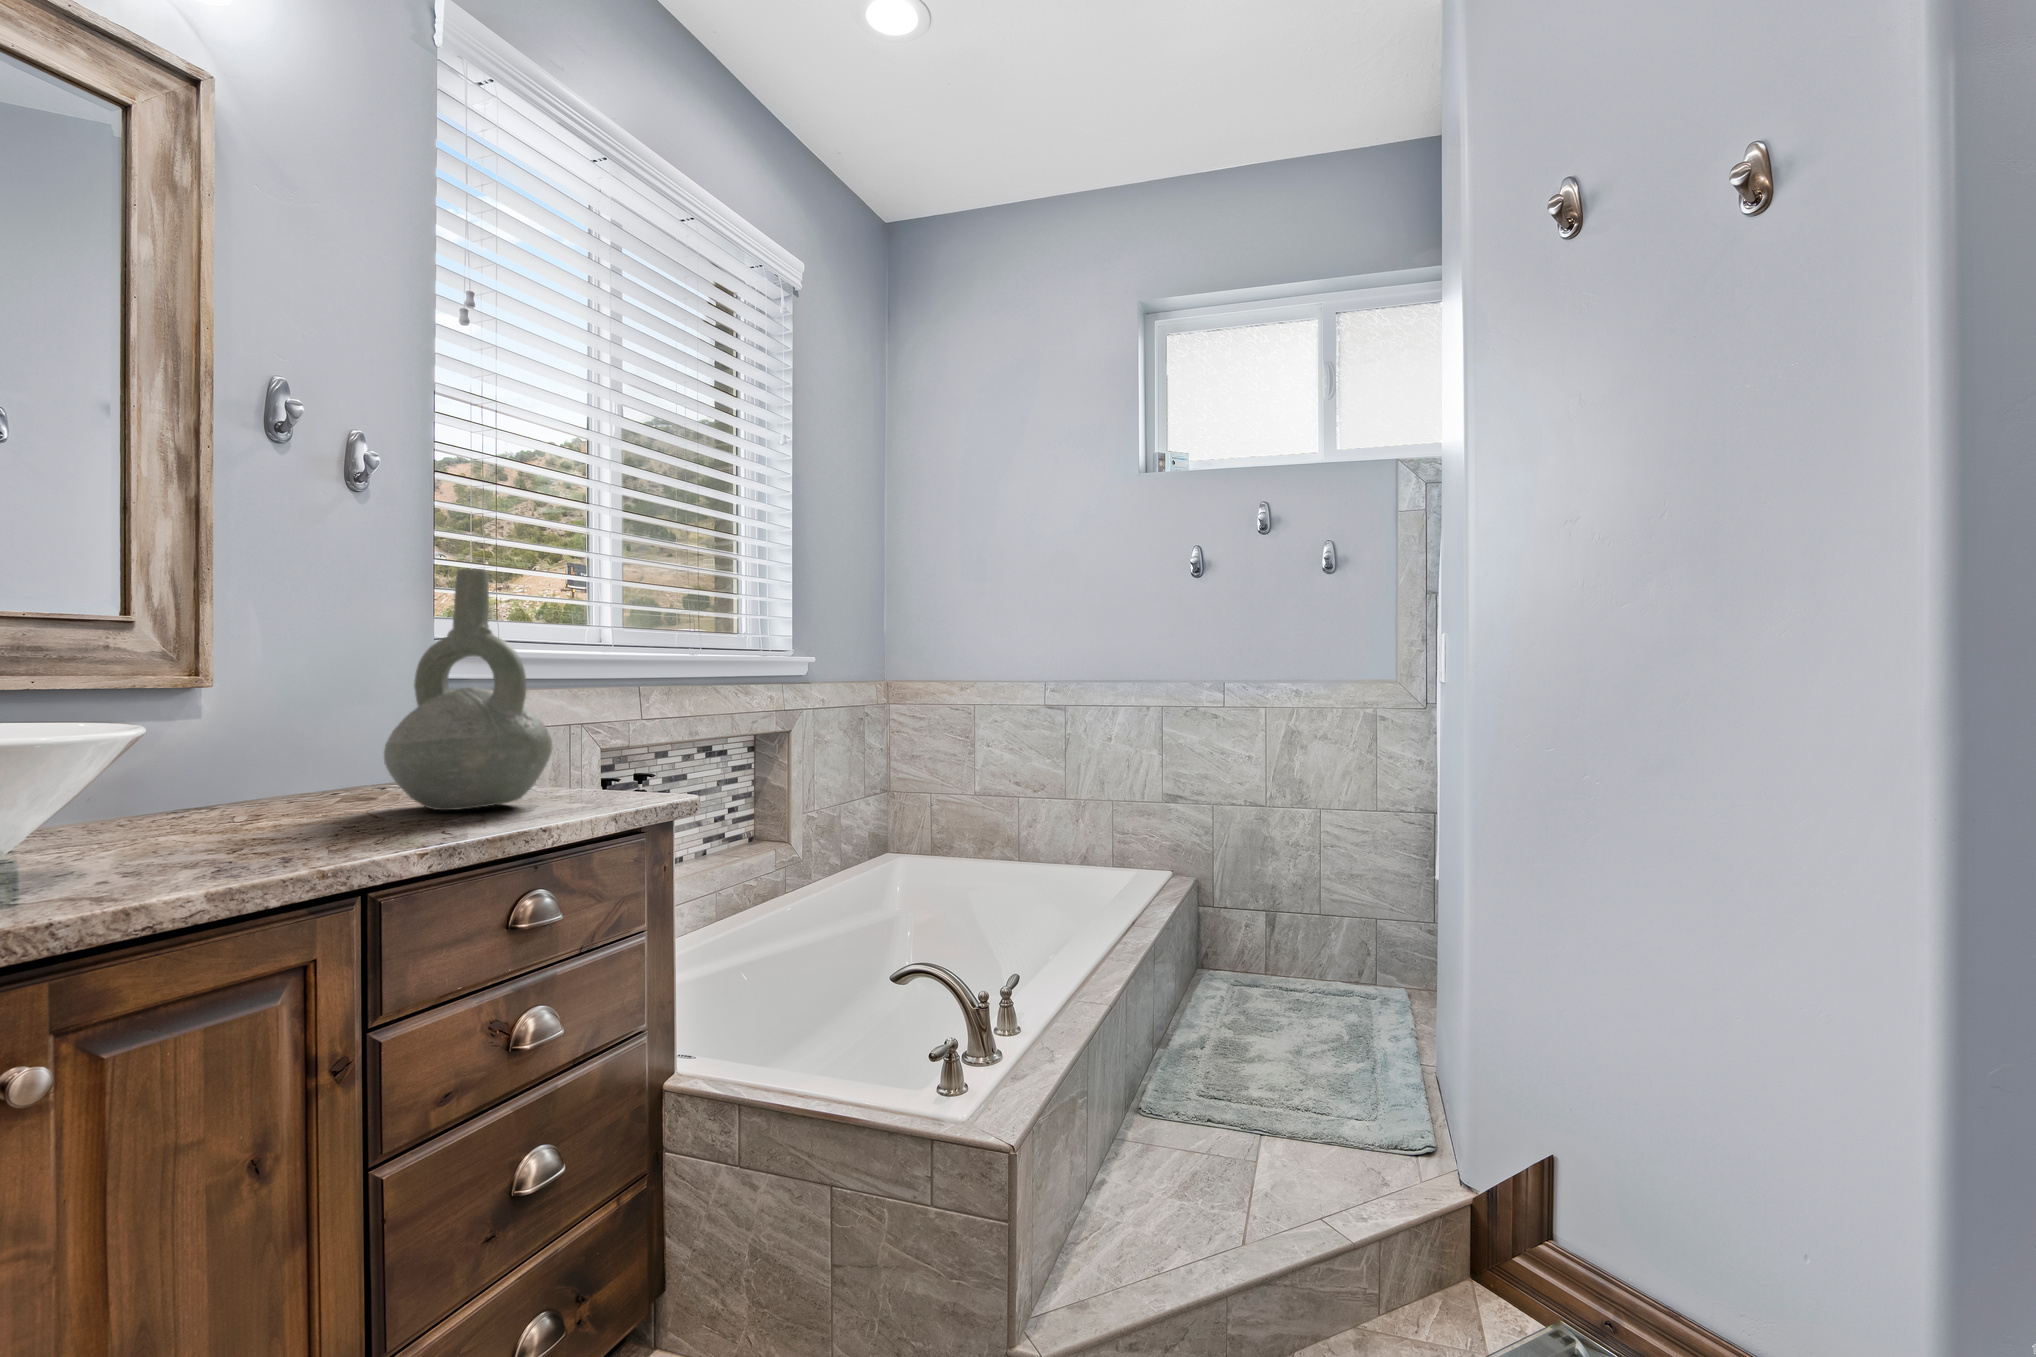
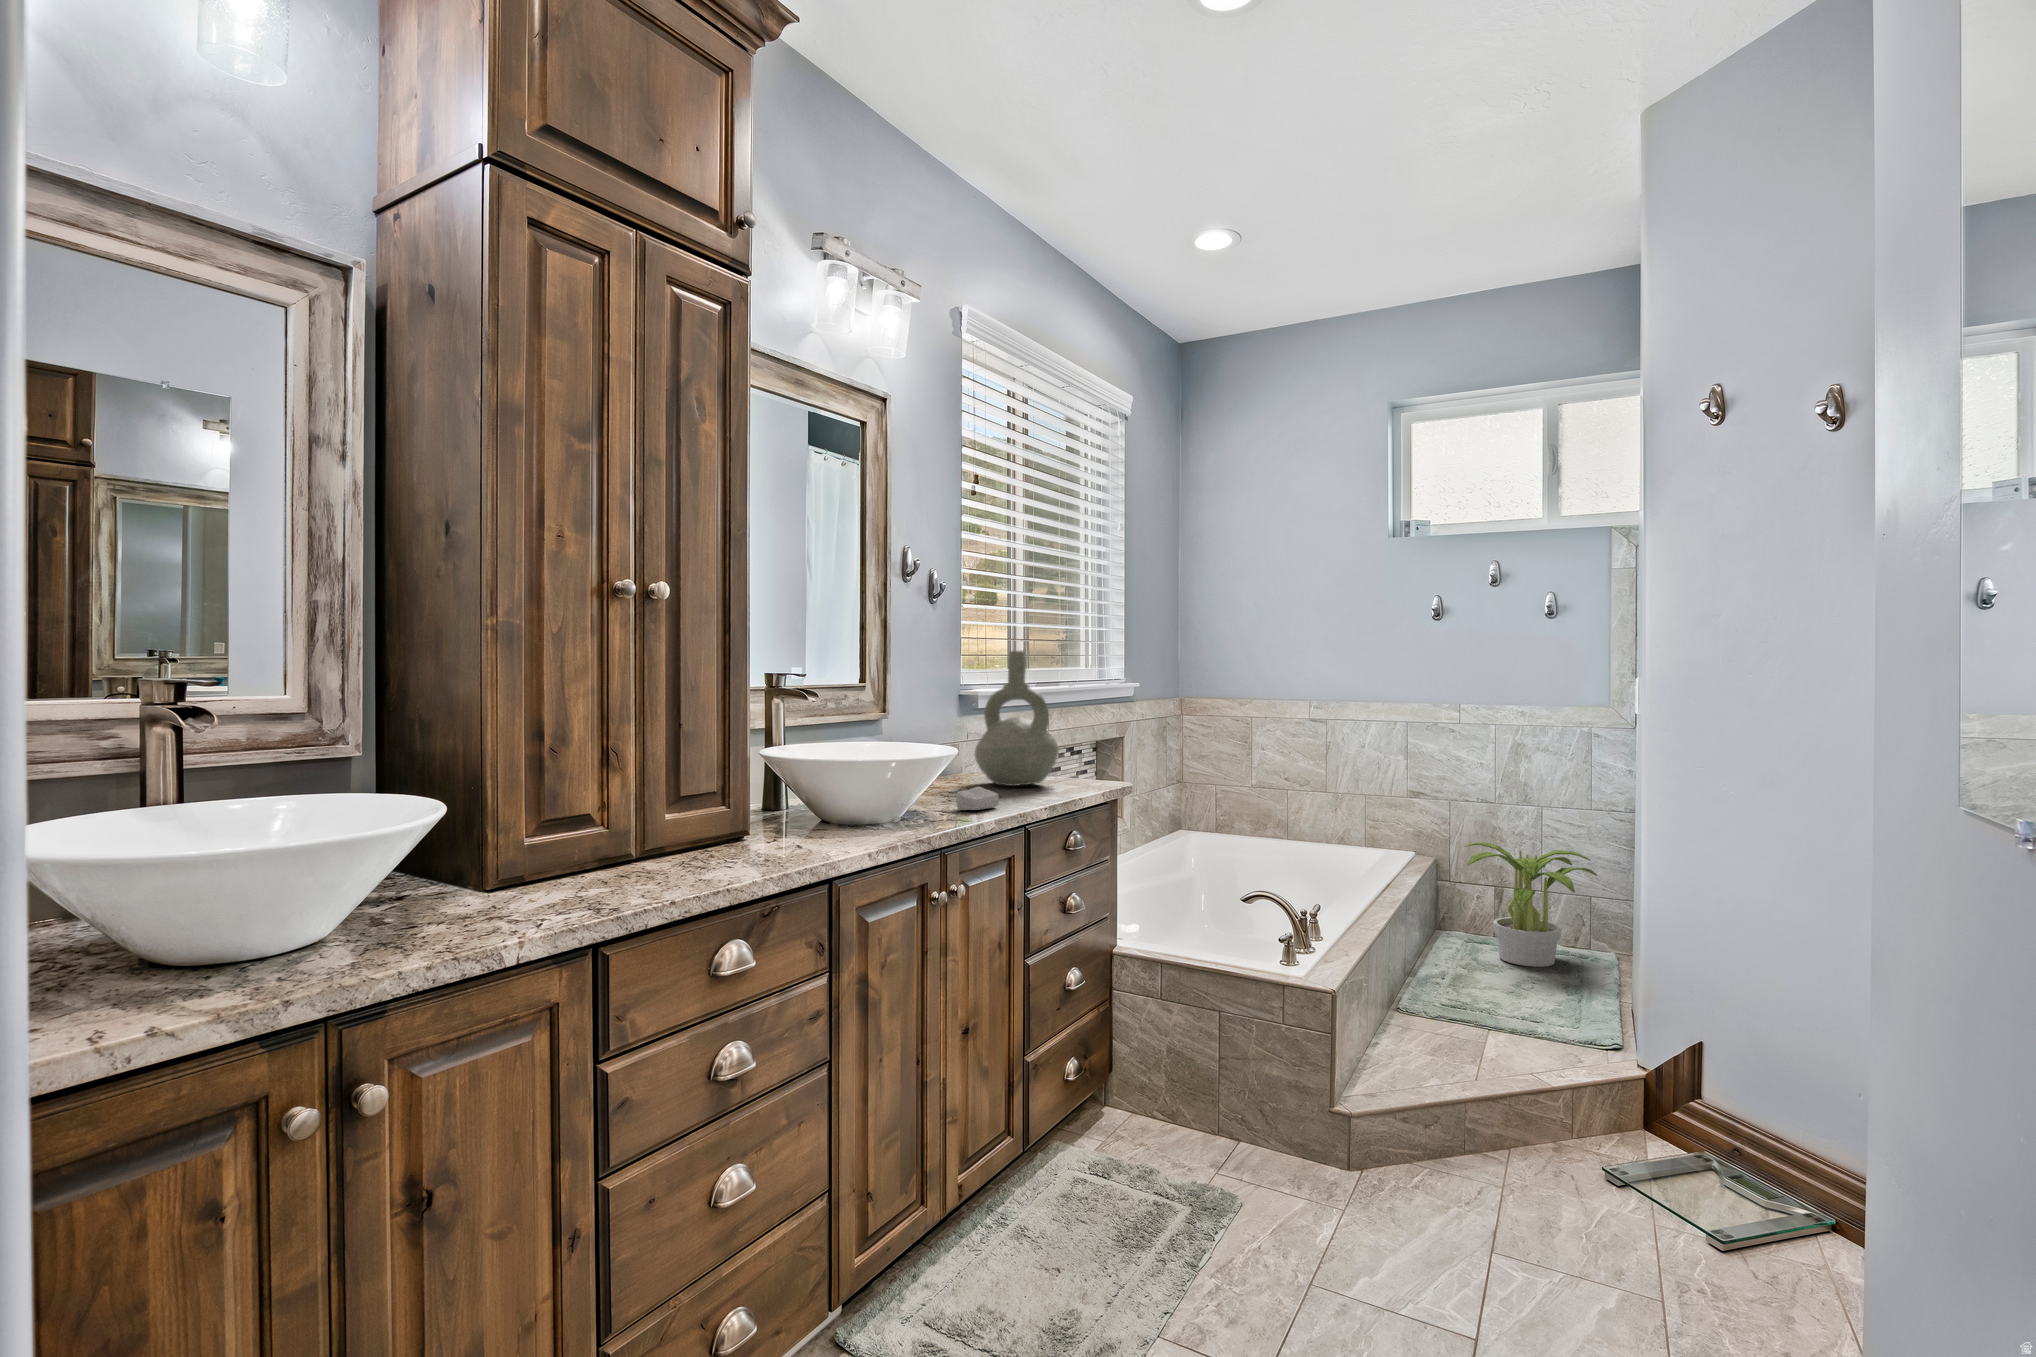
soap bar: none [185,818,309,872] -> present [956,787,999,810]
potted plant: none [1230,857,1387,1018] -> present [1465,842,1597,967]

